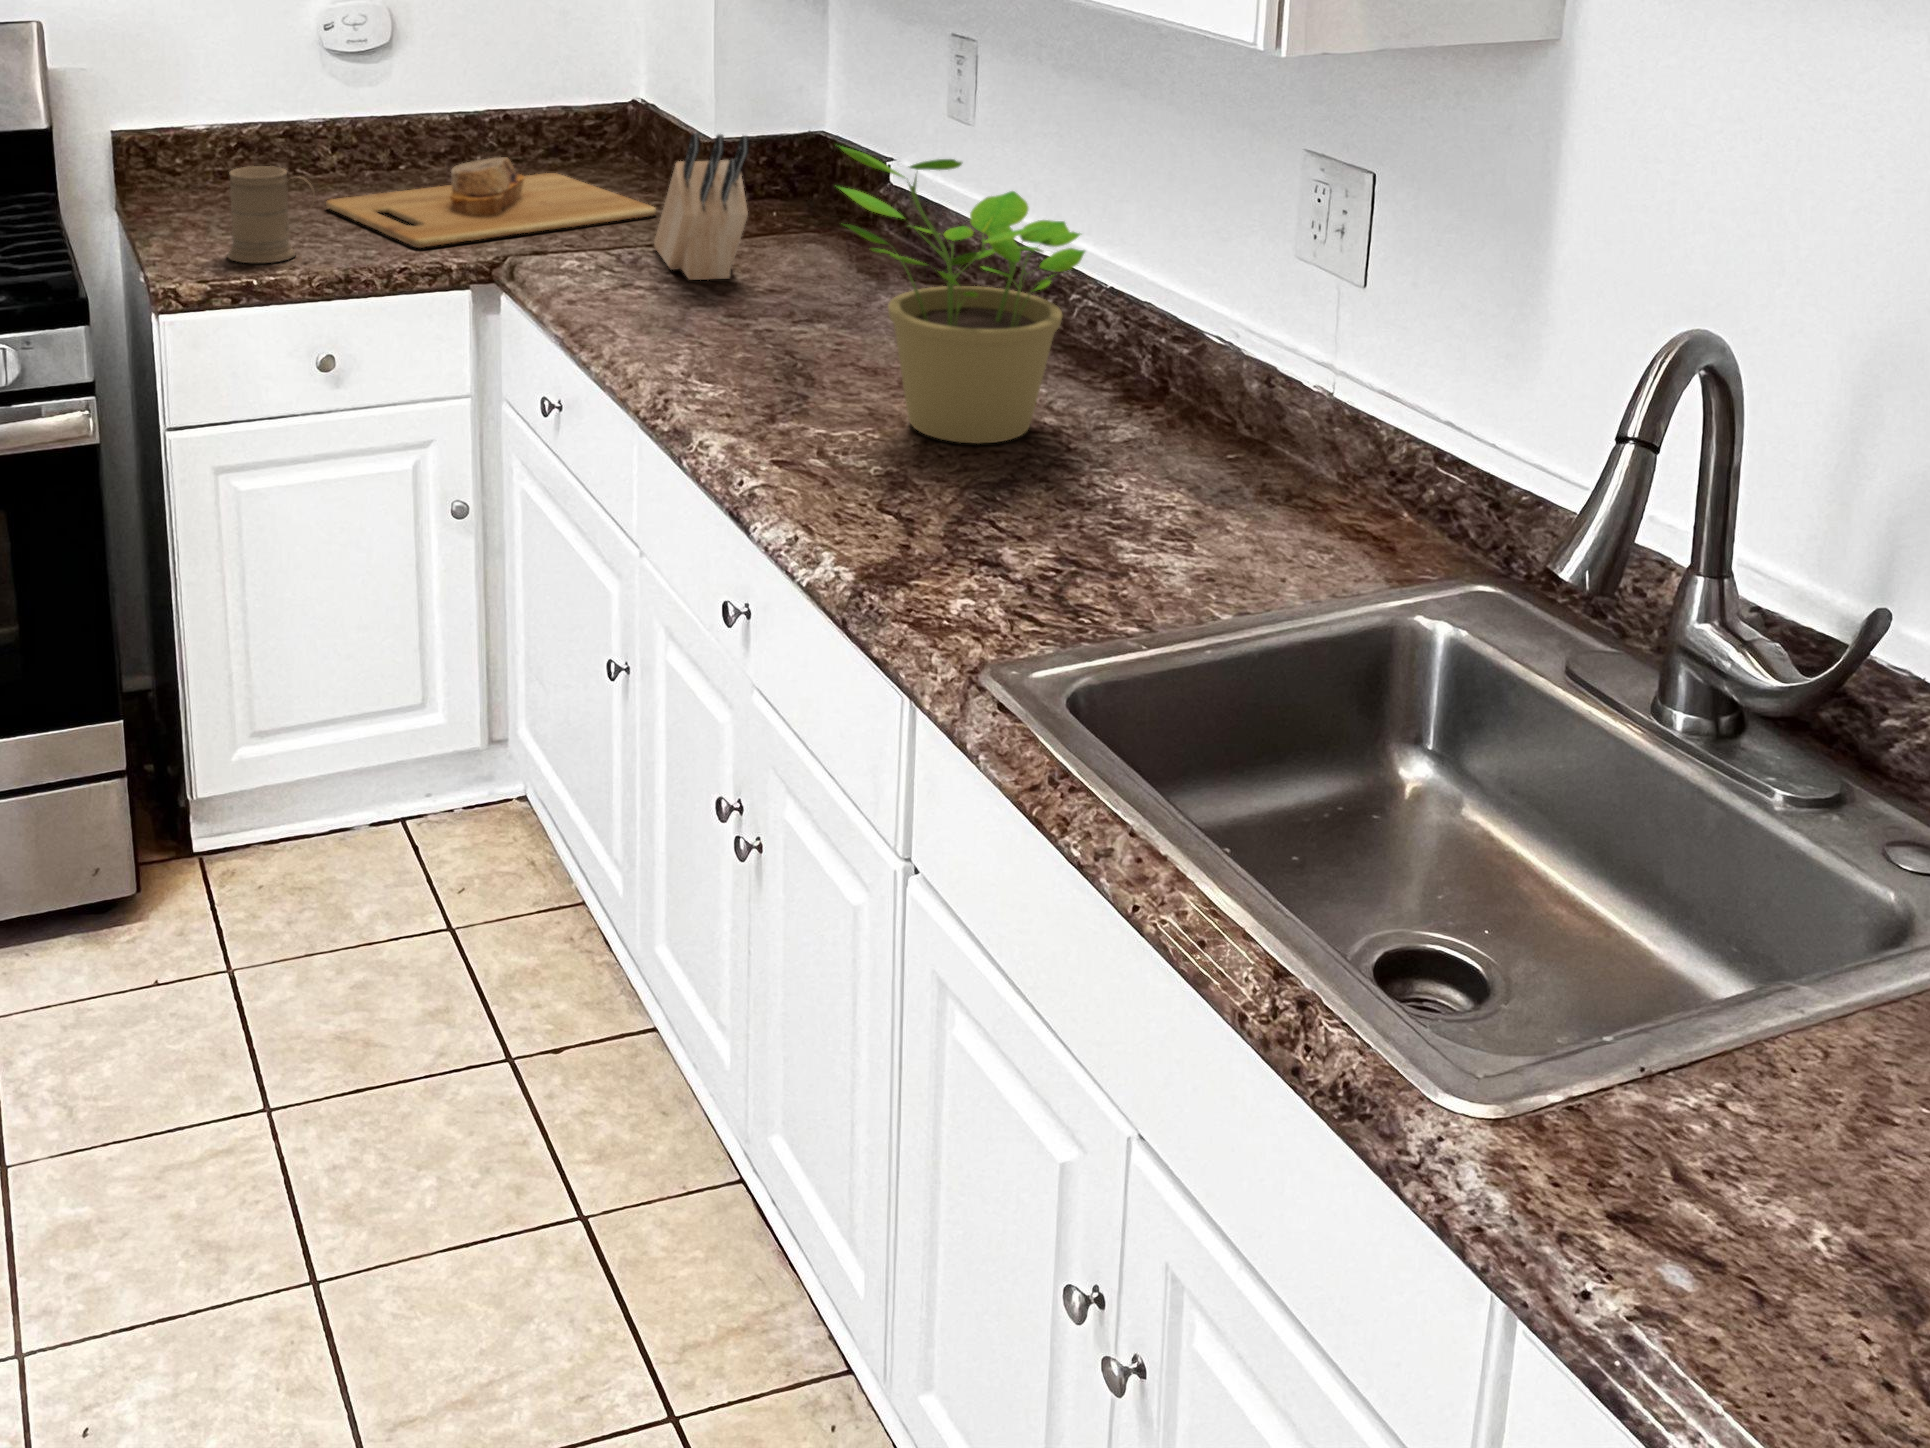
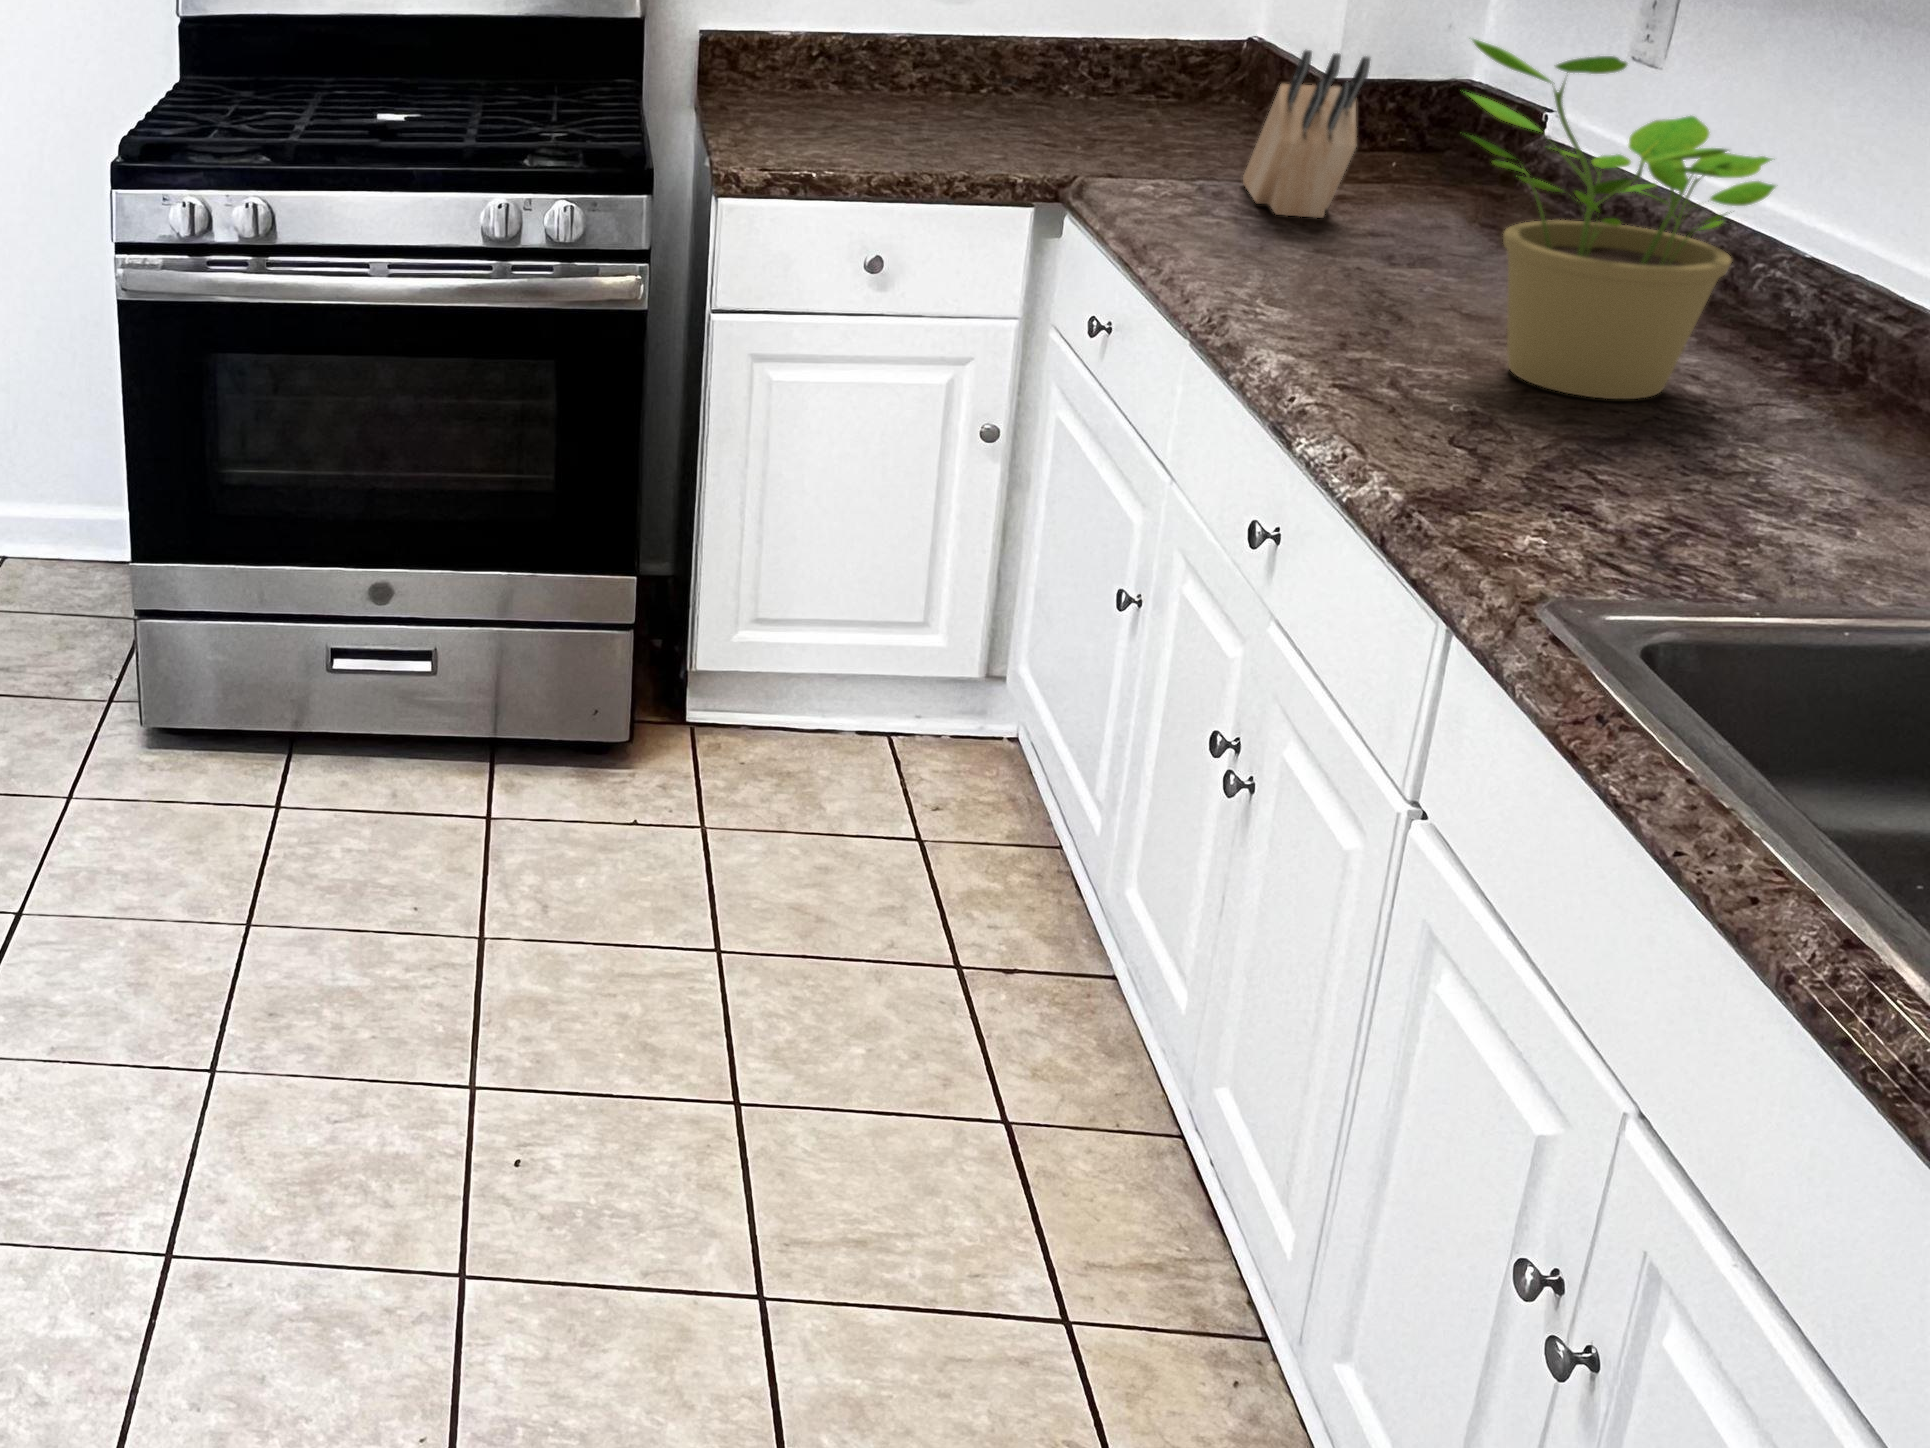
cutting board: present [326,157,656,248] -> none [899,82,1253,161]
mug: present [227,166,315,263] -> none [792,63,887,159]

